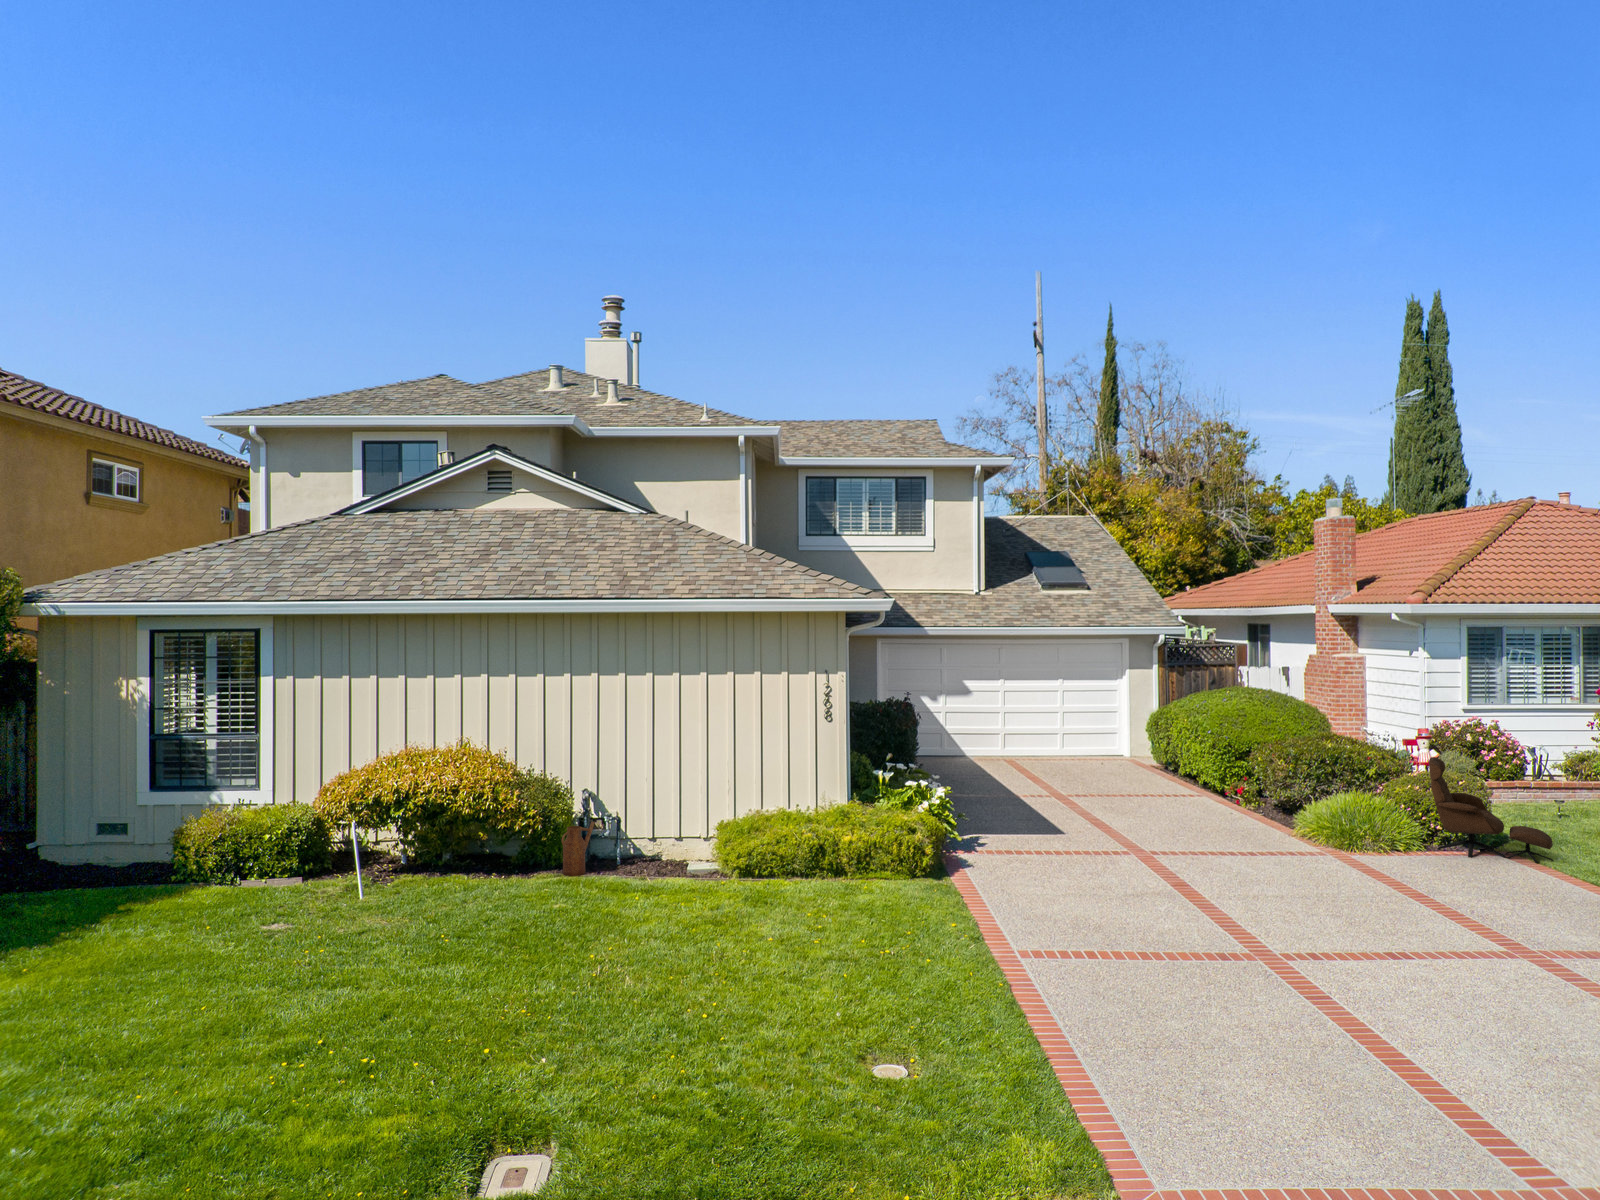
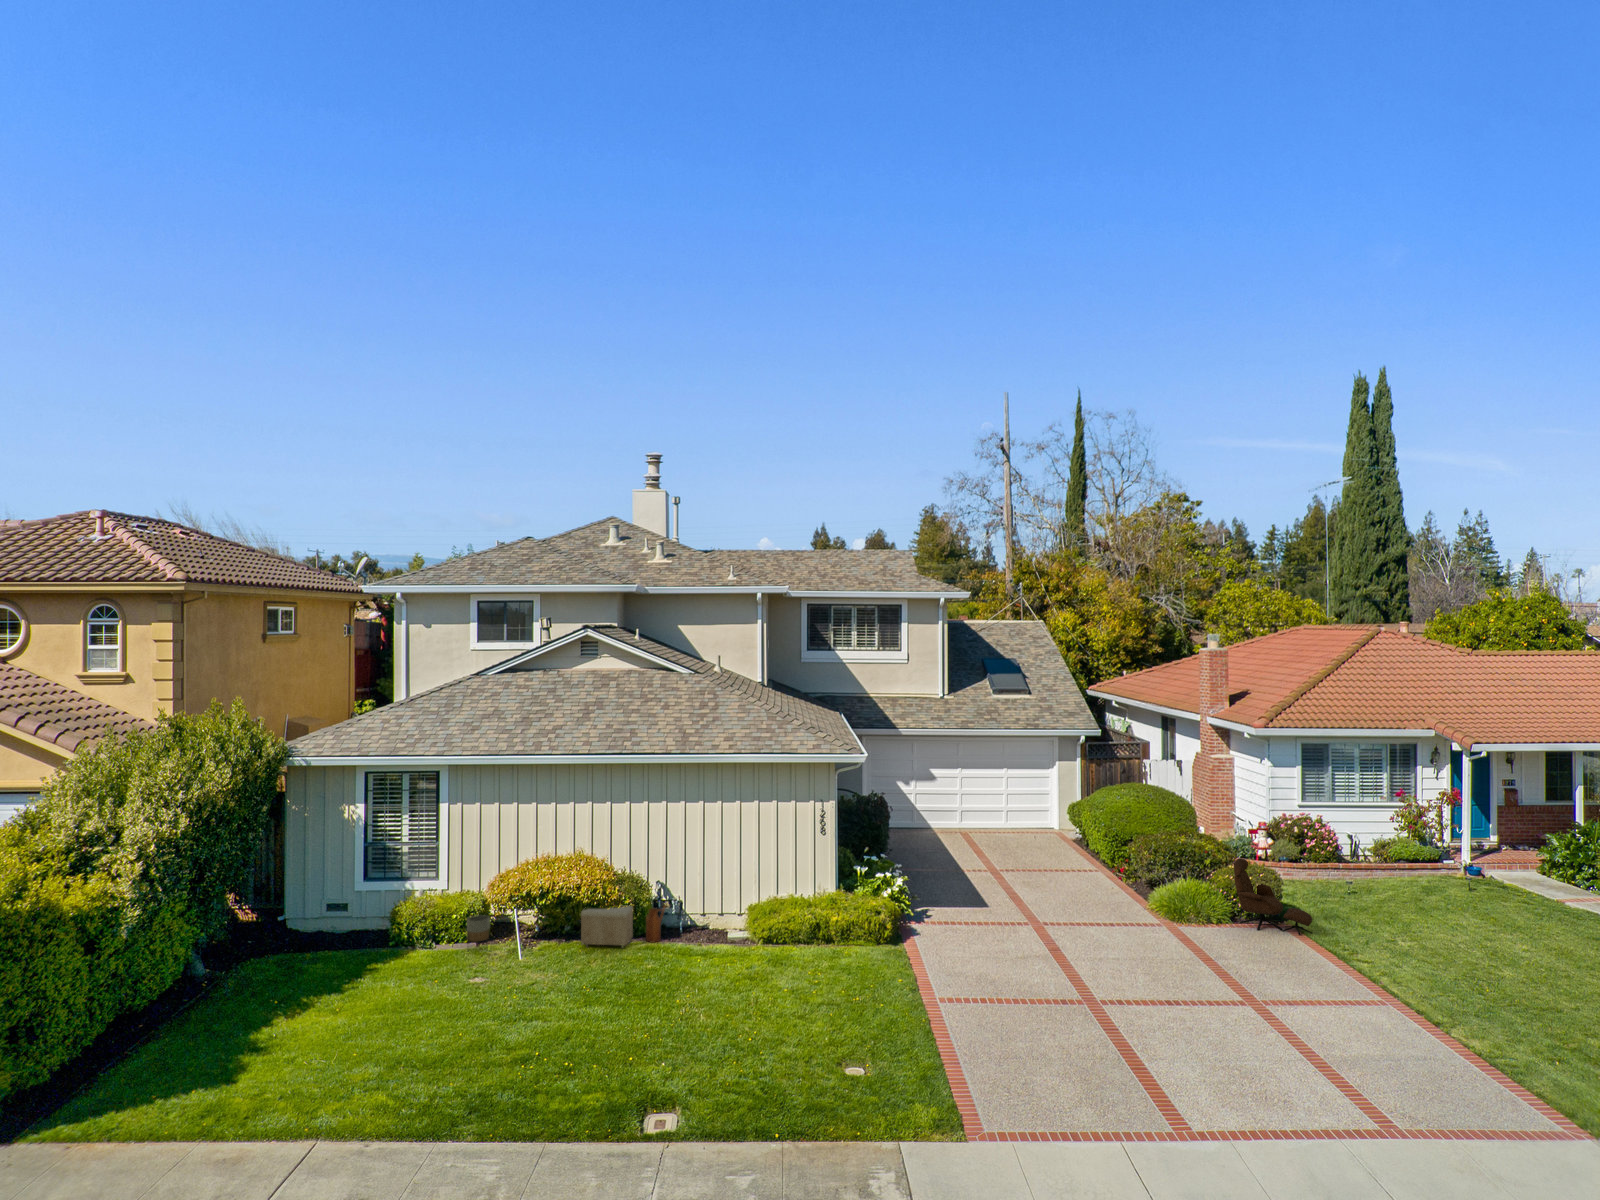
storage bench: none [460,820,543,883] -> present [581,906,633,947]
planter: none [284,835,321,889] -> present [467,915,490,942]

